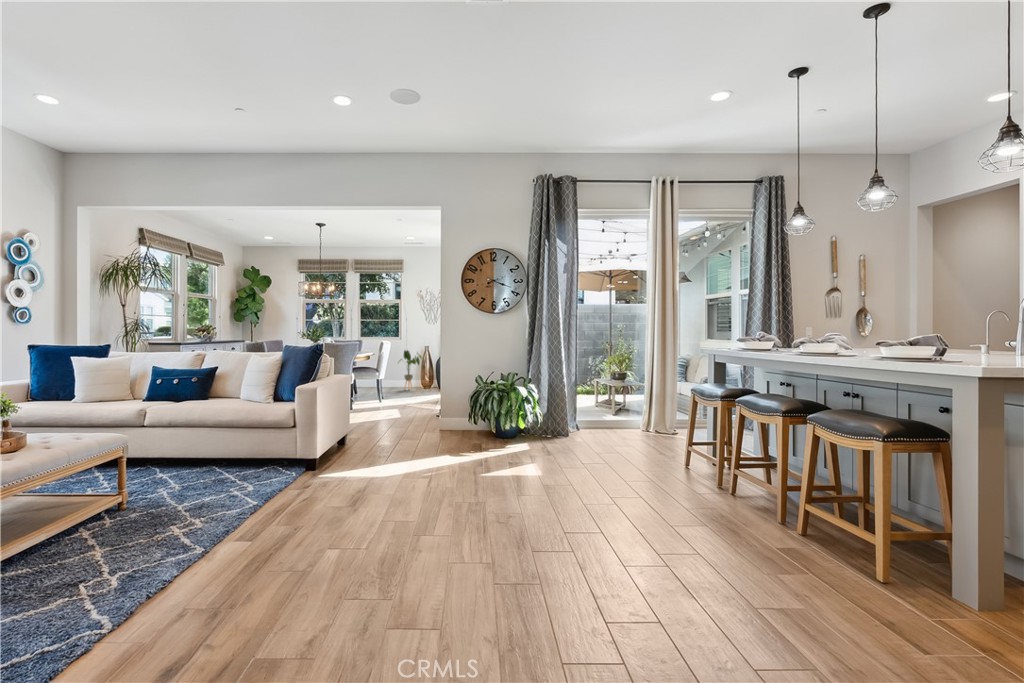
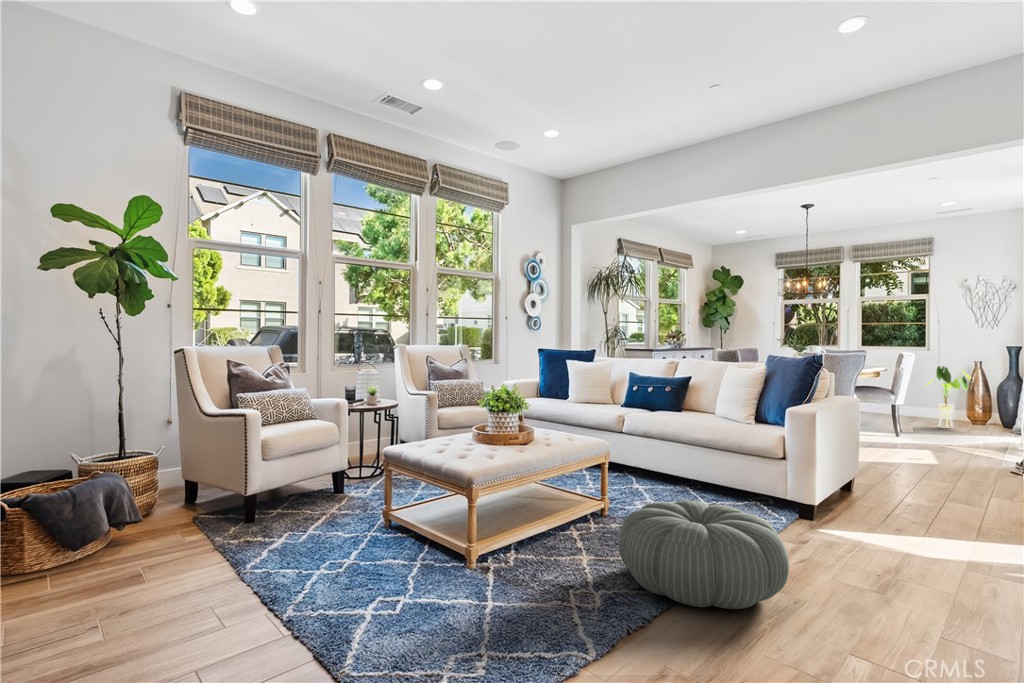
pouf: none [139,473,290,558] -> present [619,501,789,609]

